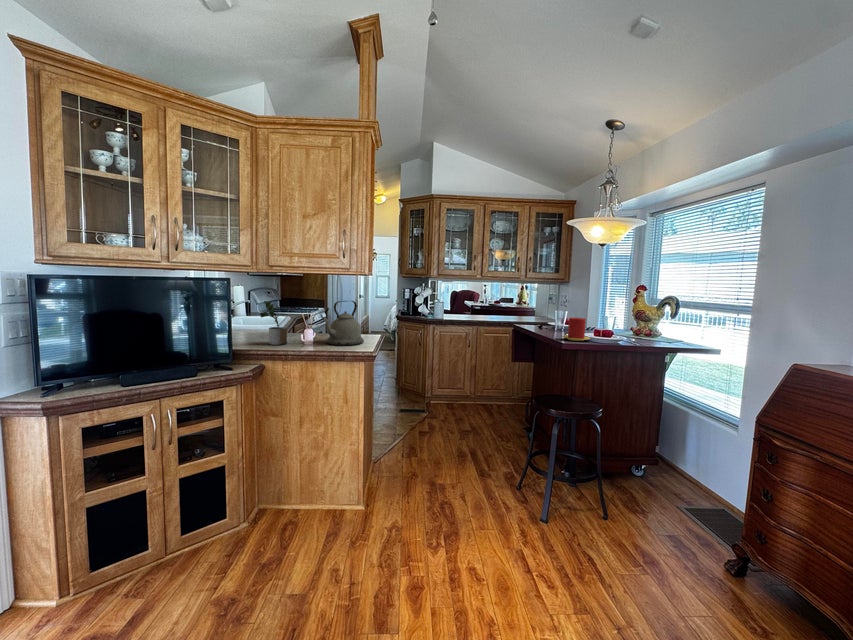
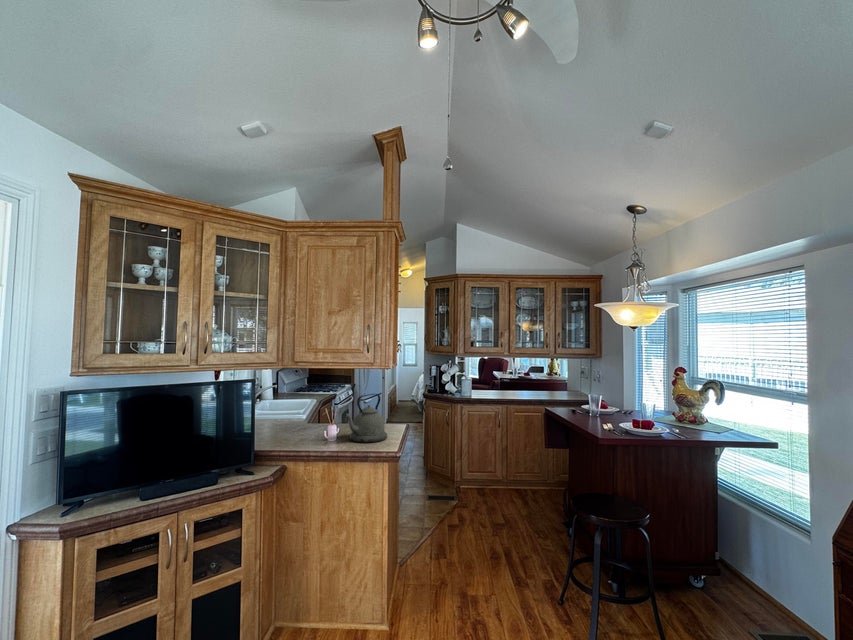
potted plant: present [260,301,287,345] -> none [283,396,310,443]
candle: present [562,318,590,341] -> none [598,405,629,431]

